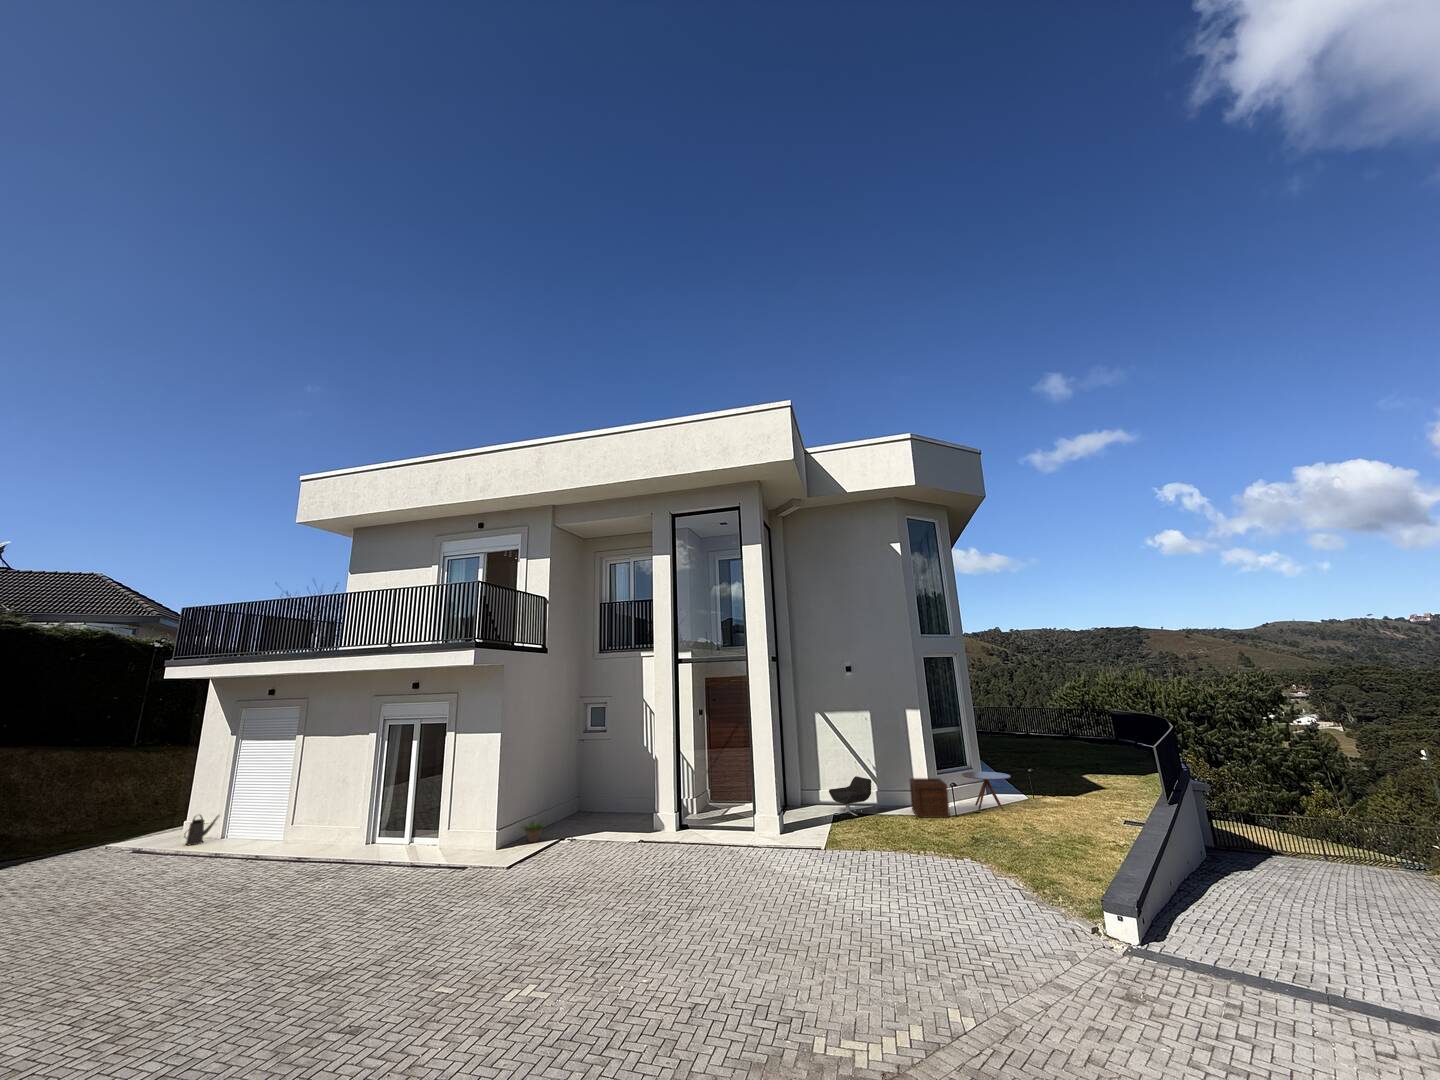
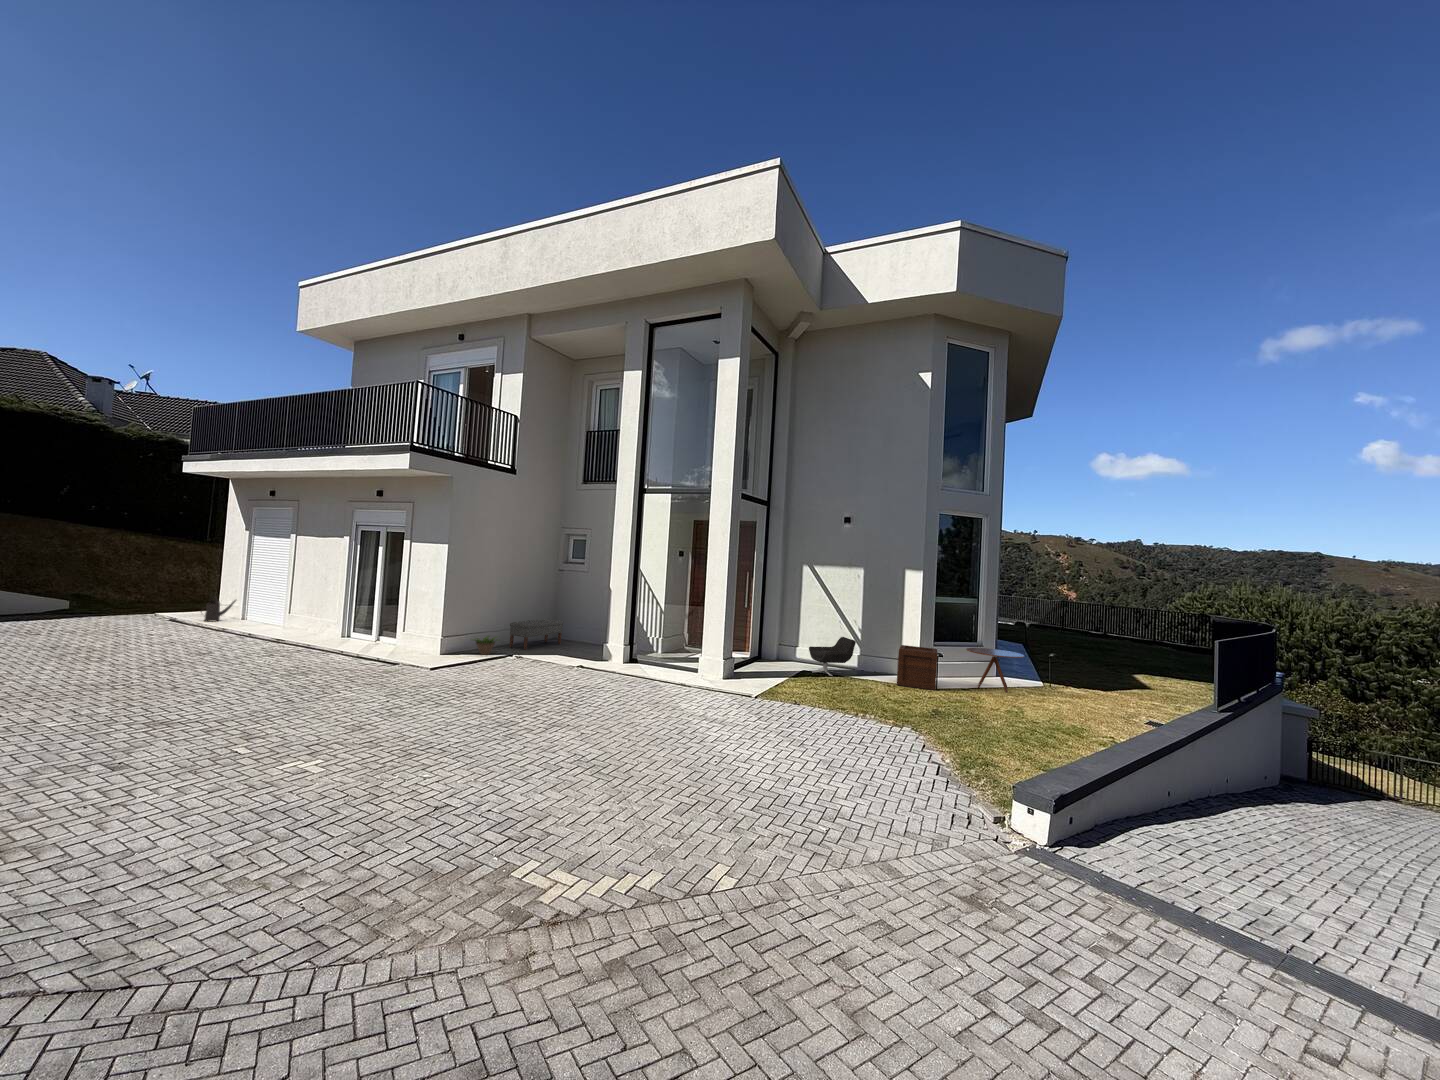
bench: none [546,792,590,830] -> present [509,619,564,650]

